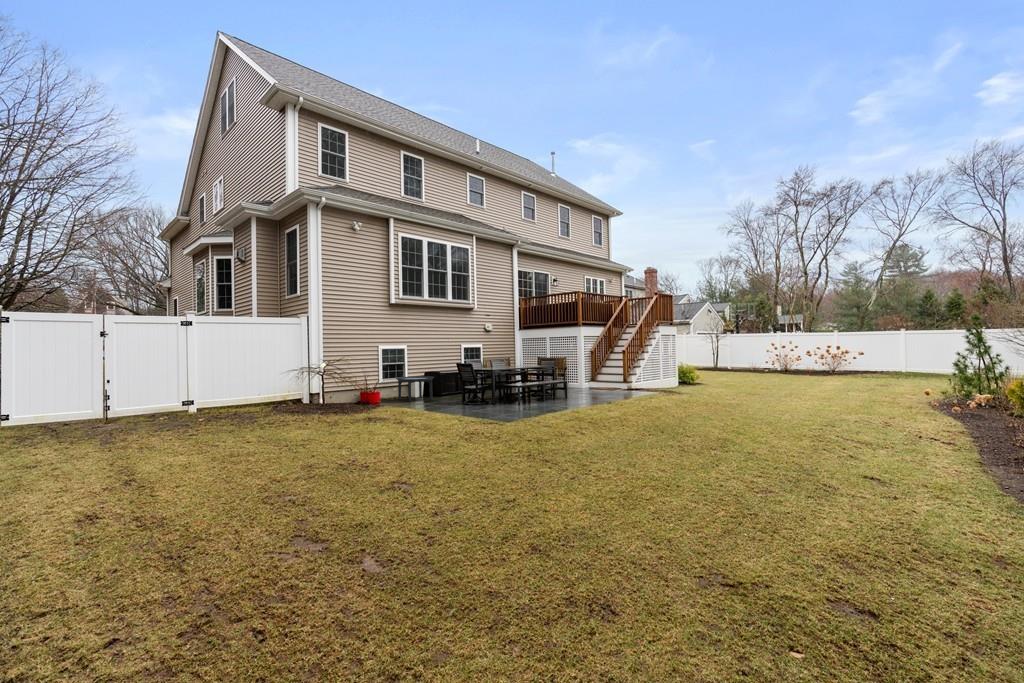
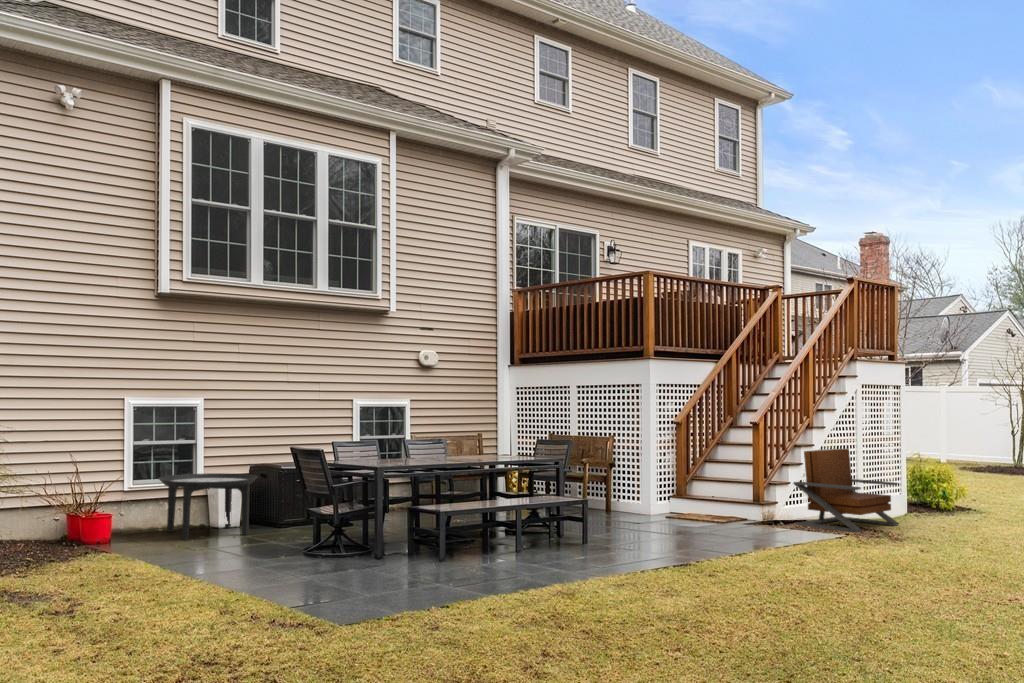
lounge chair: none [638,360,678,391] -> present [794,449,898,532]

